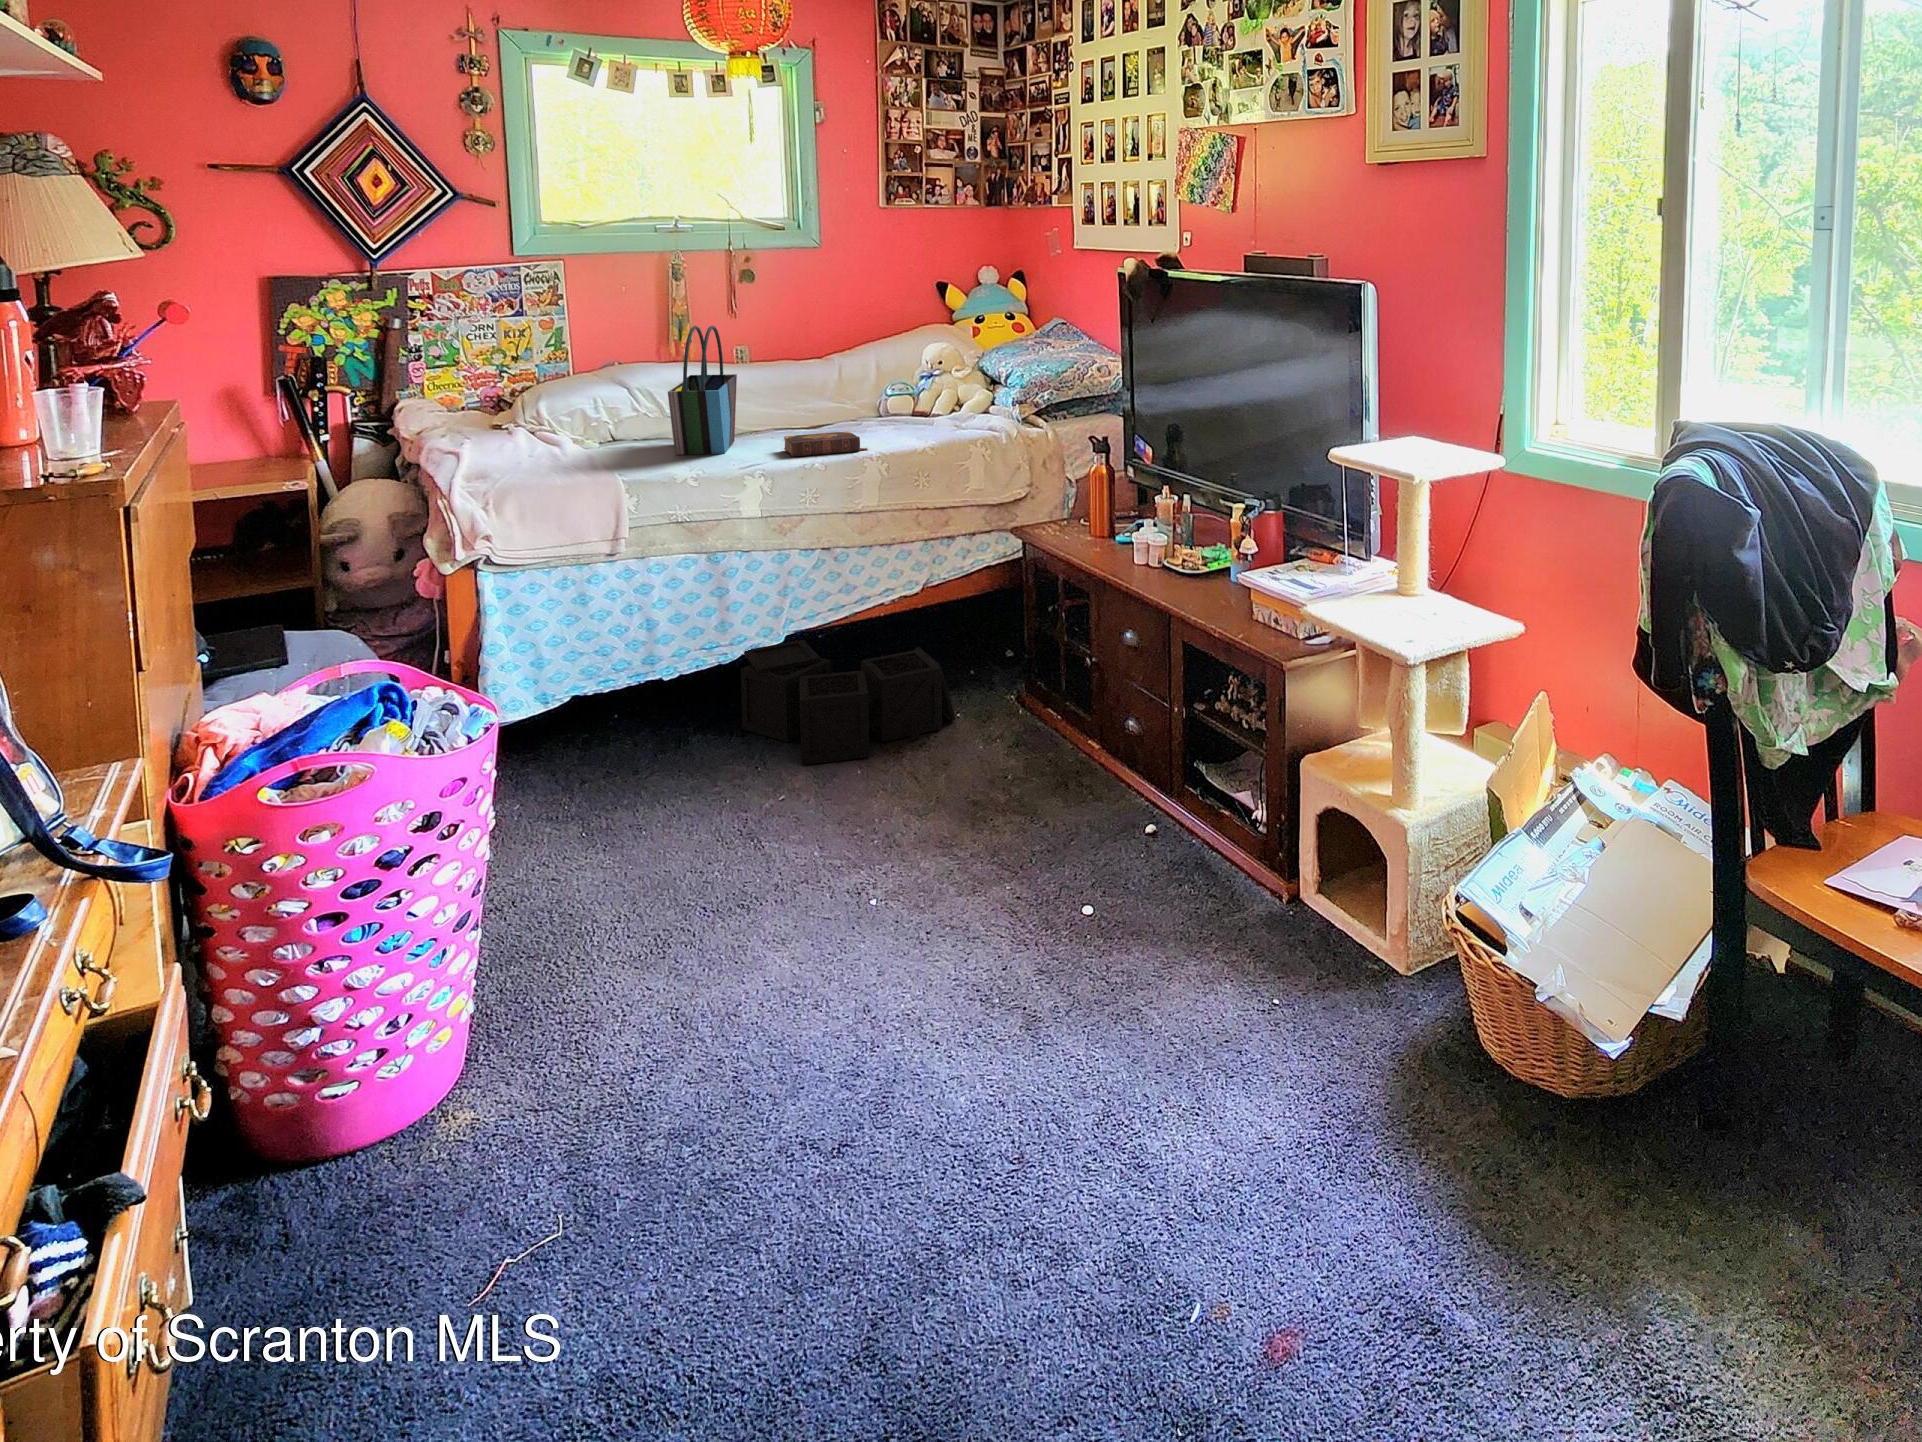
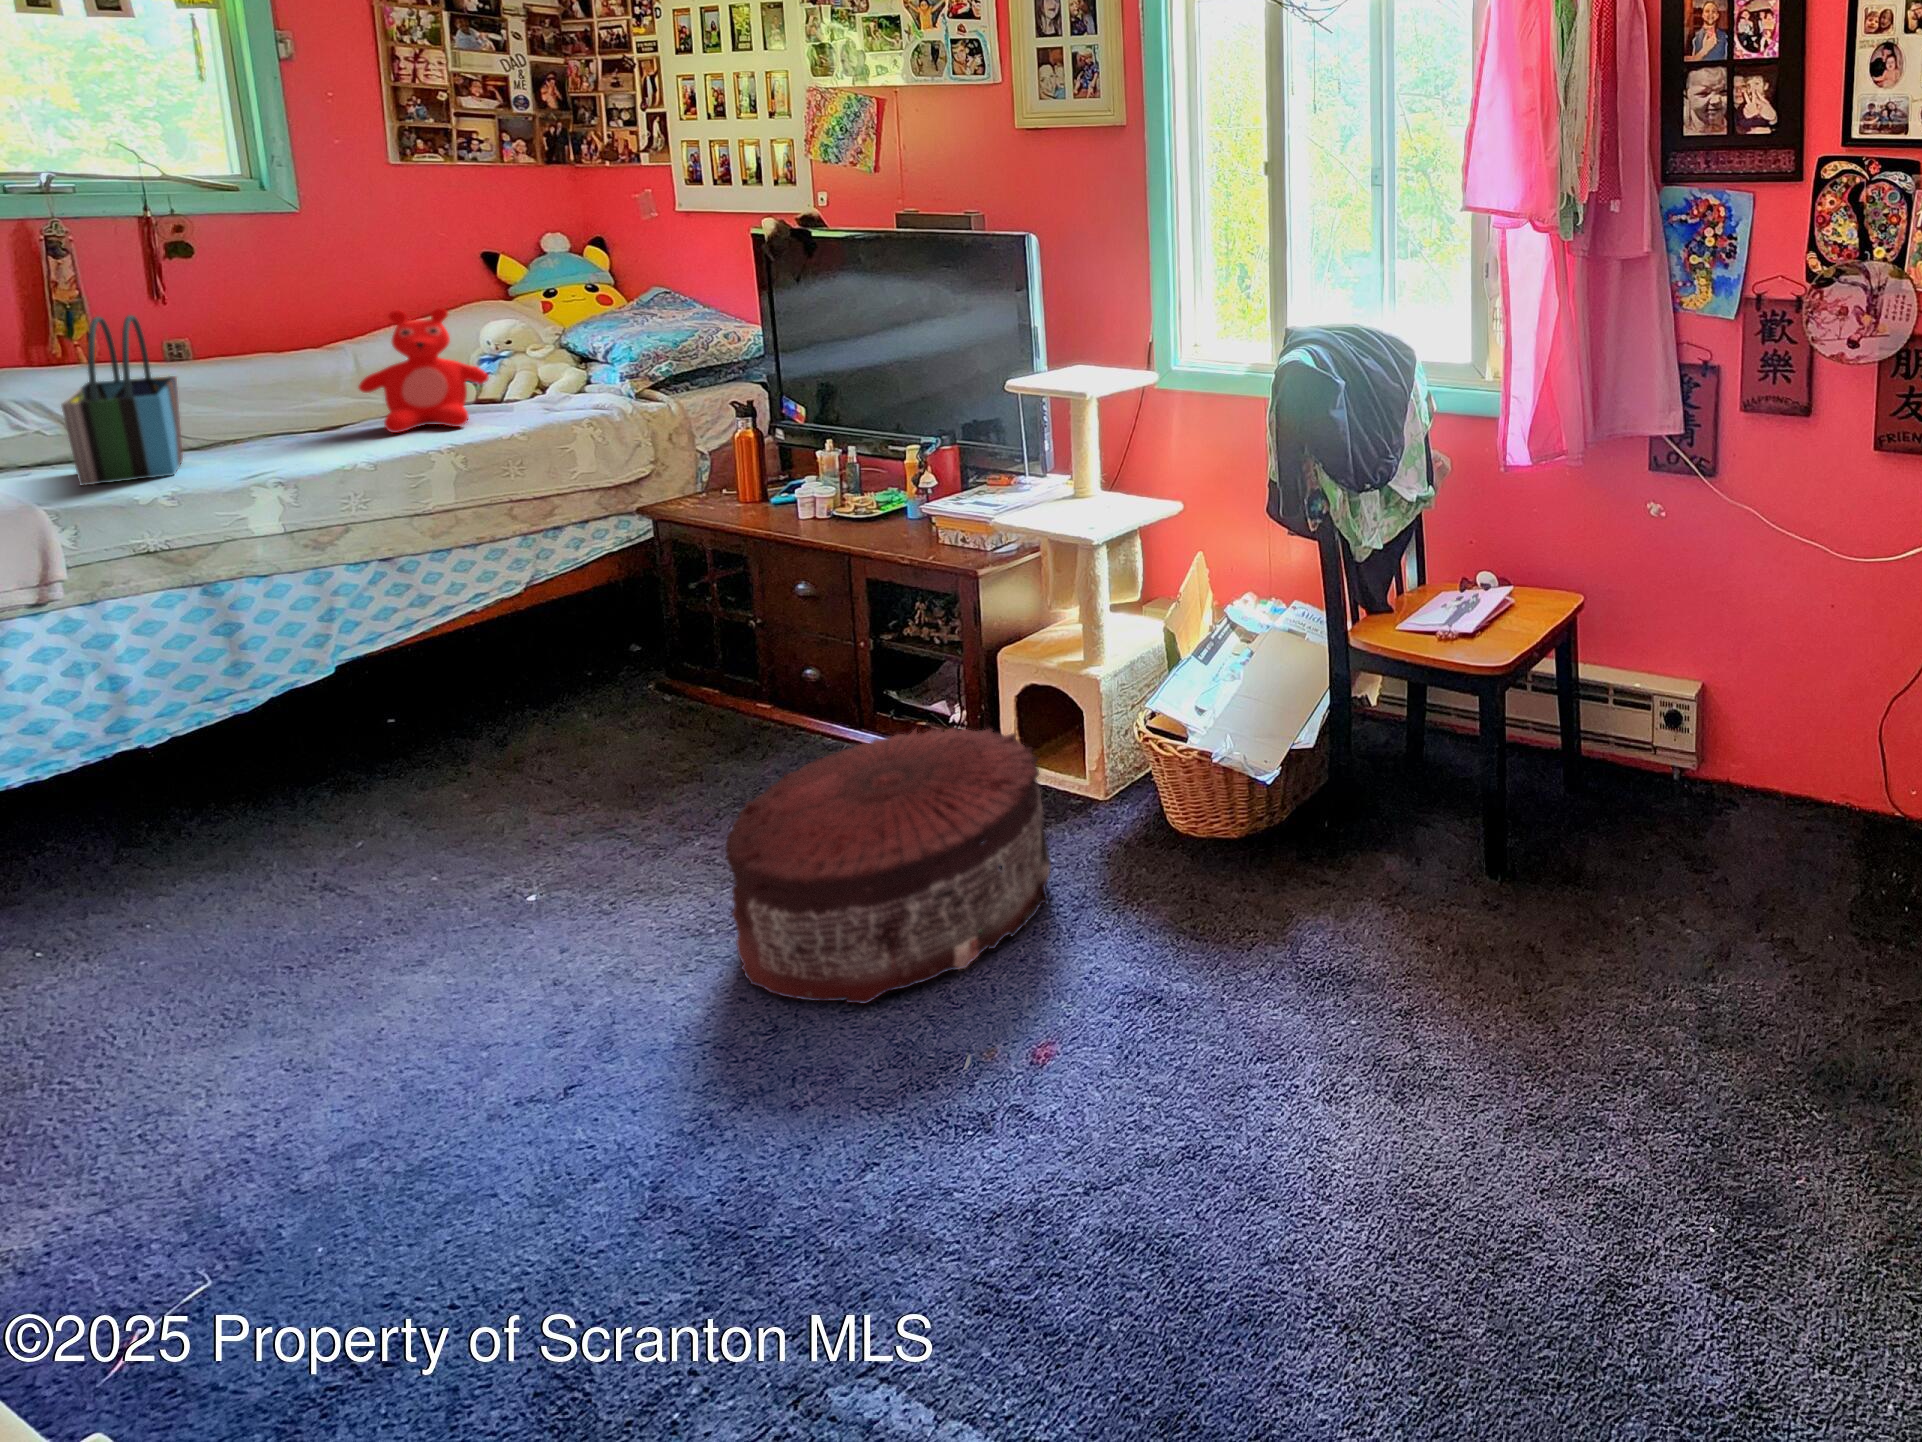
teddy bear: none [841,330,924,434] -> present [359,308,489,433]
book: present [784,431,867,457] -> none [277,429,420,467]
storage bin: present [741,640,956,765] -> none [242,657,583,815]
pouf: none [1015,827,1331,1150] -> present [726,728,1051,1004]

